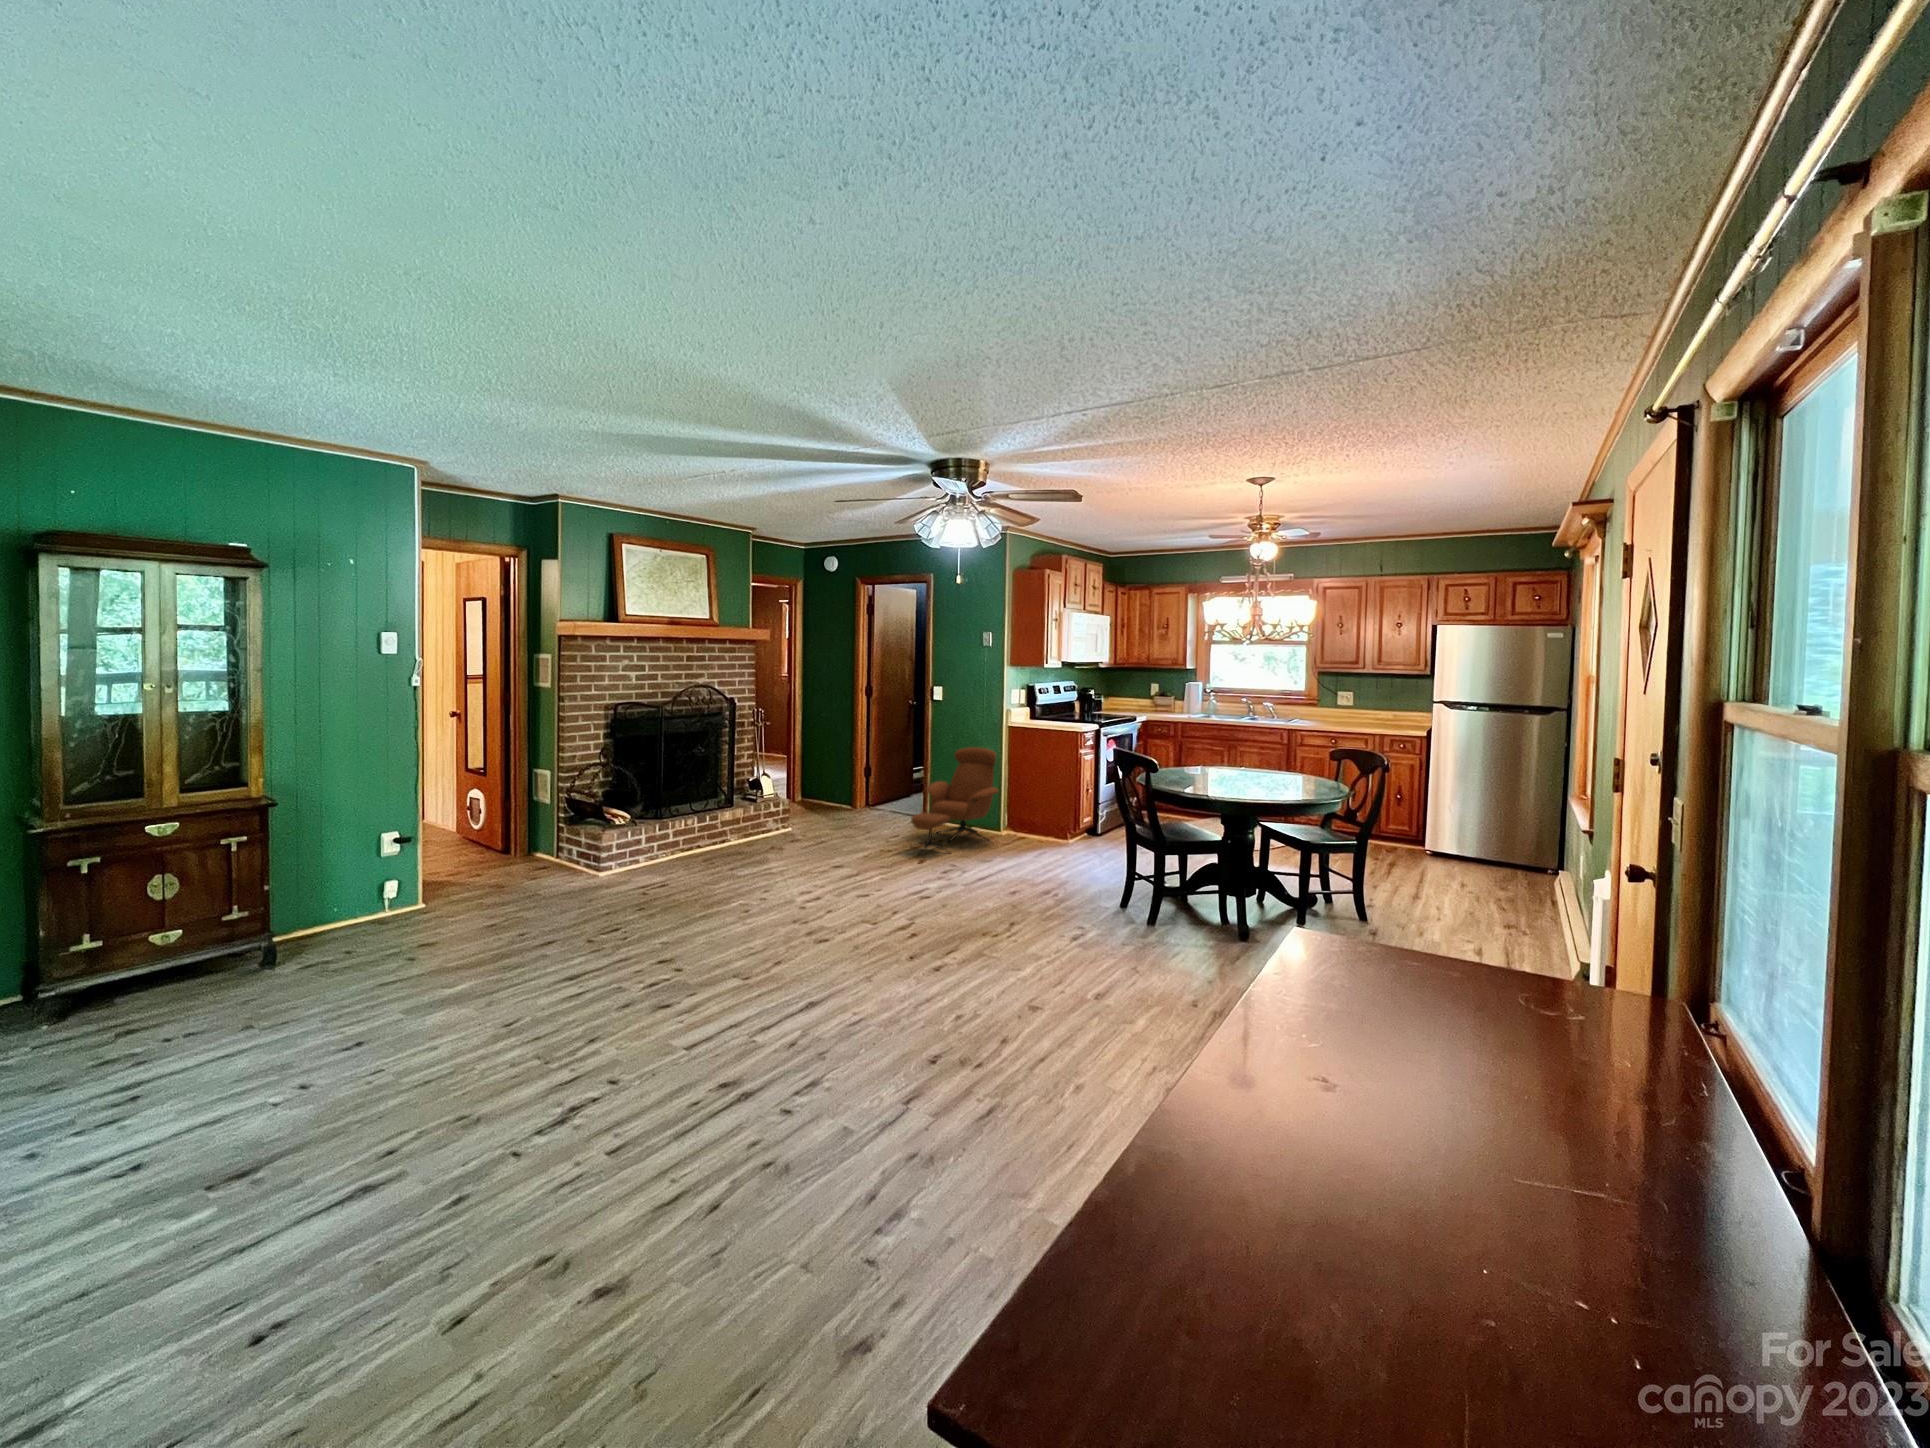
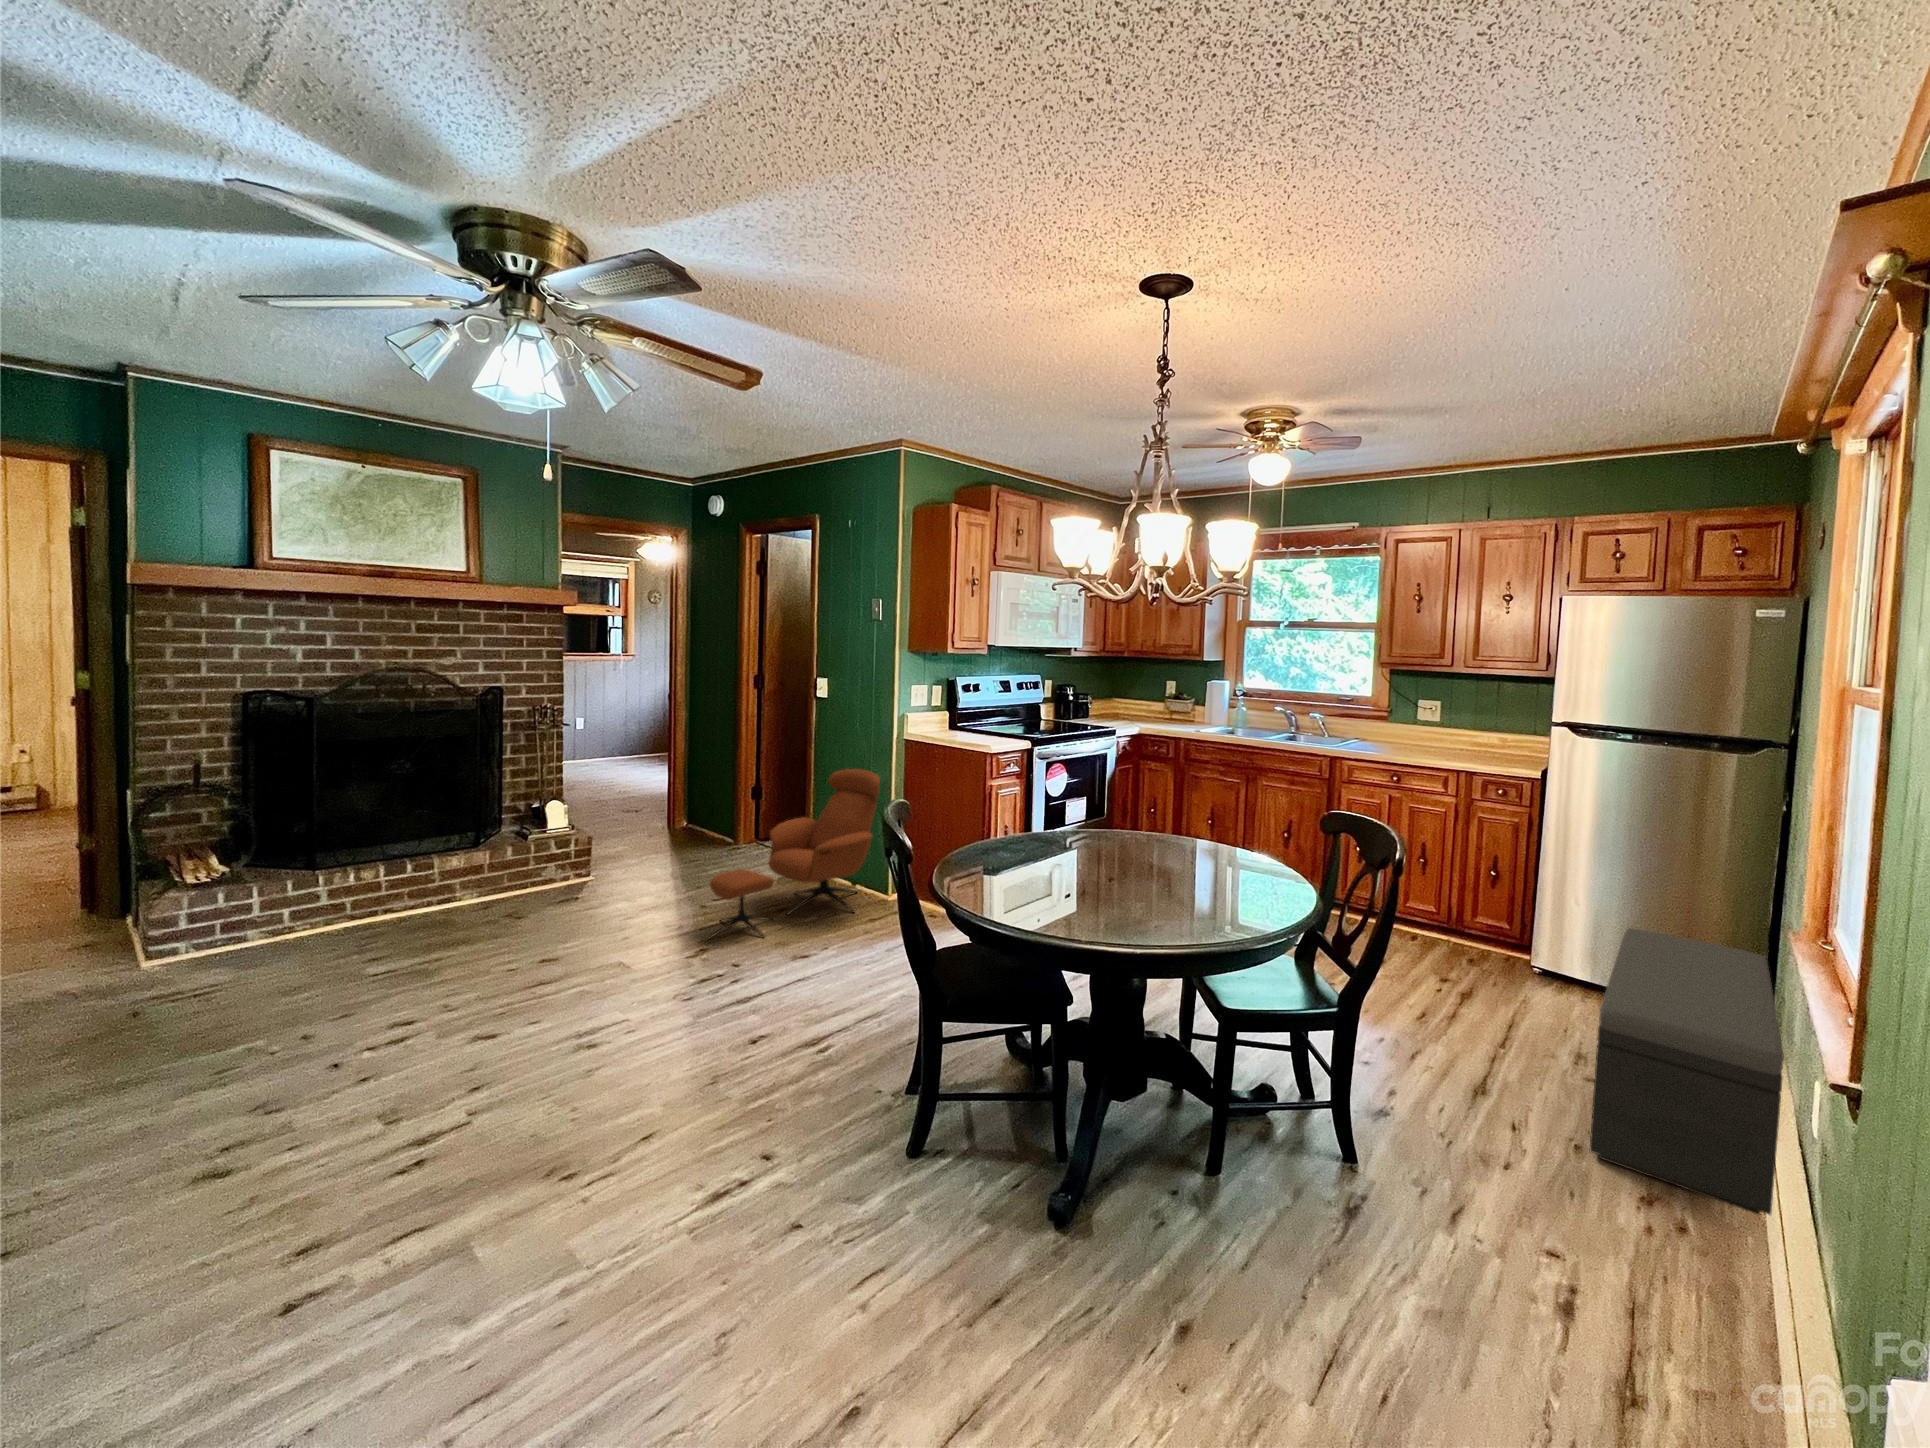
storage bench: none [1479,815,1570,931] -> present [1590,928,1784,1215]

